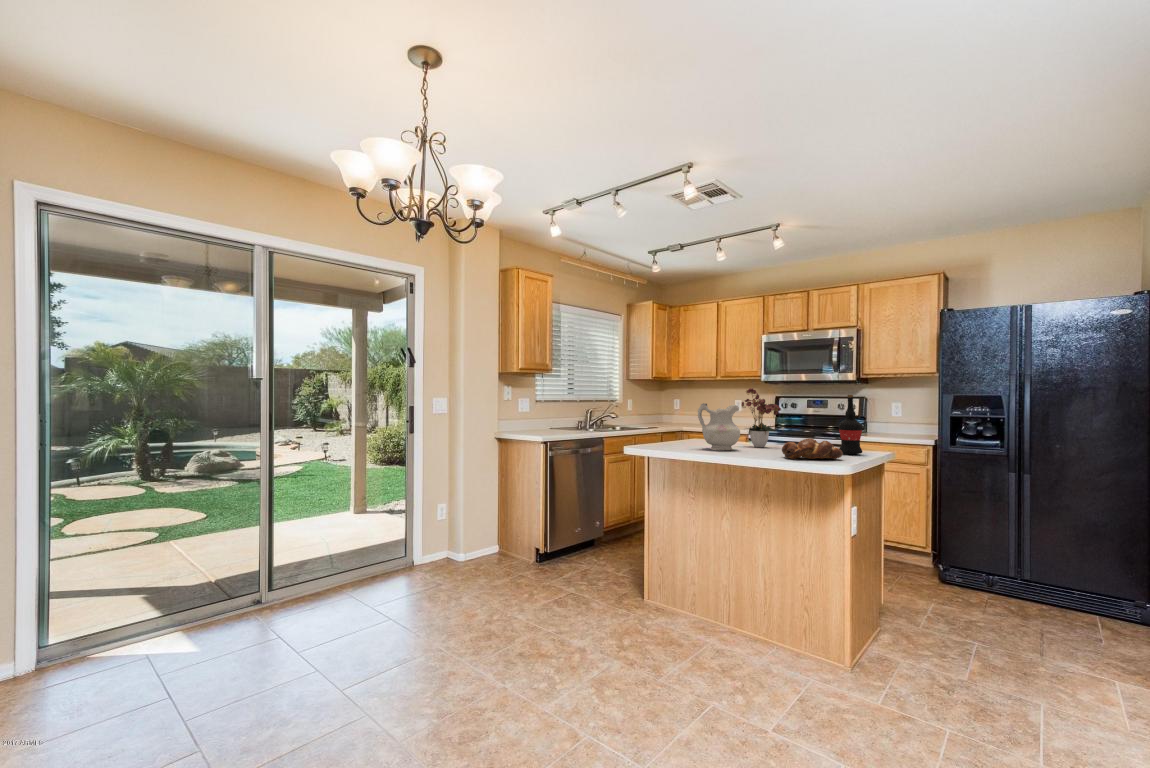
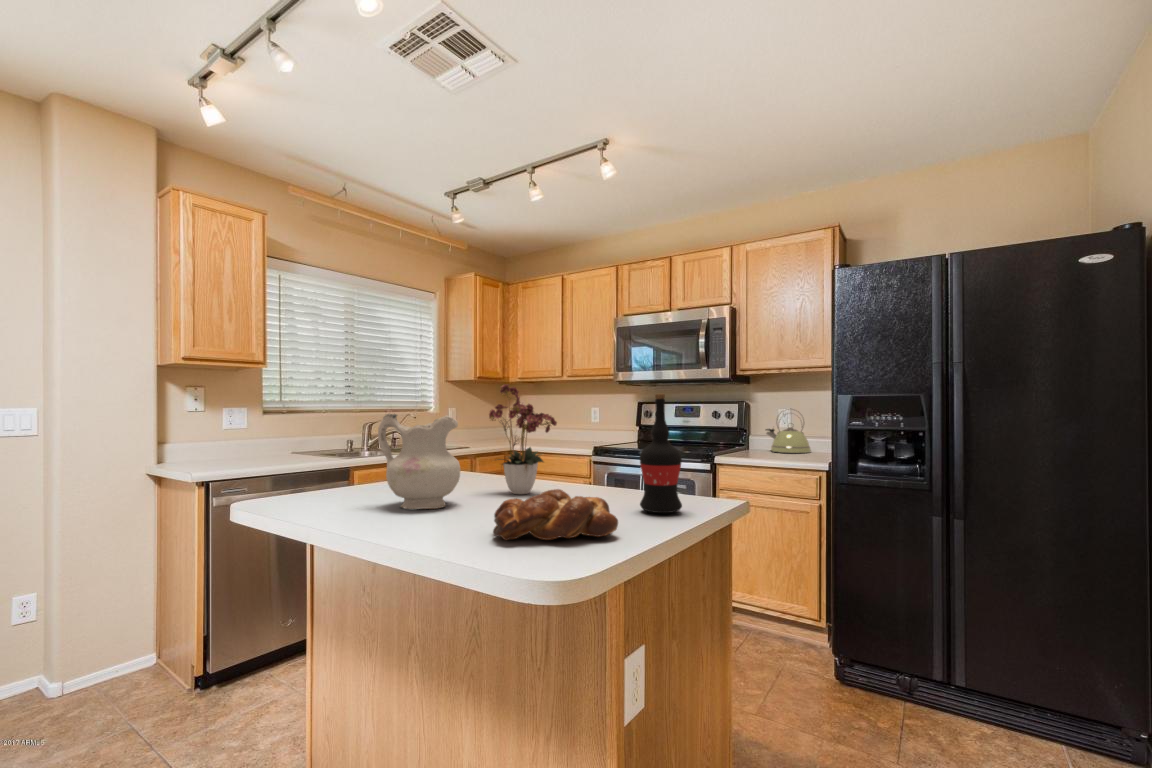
kettle: none [883,403,919,435] -> present [766,409,811,453]

